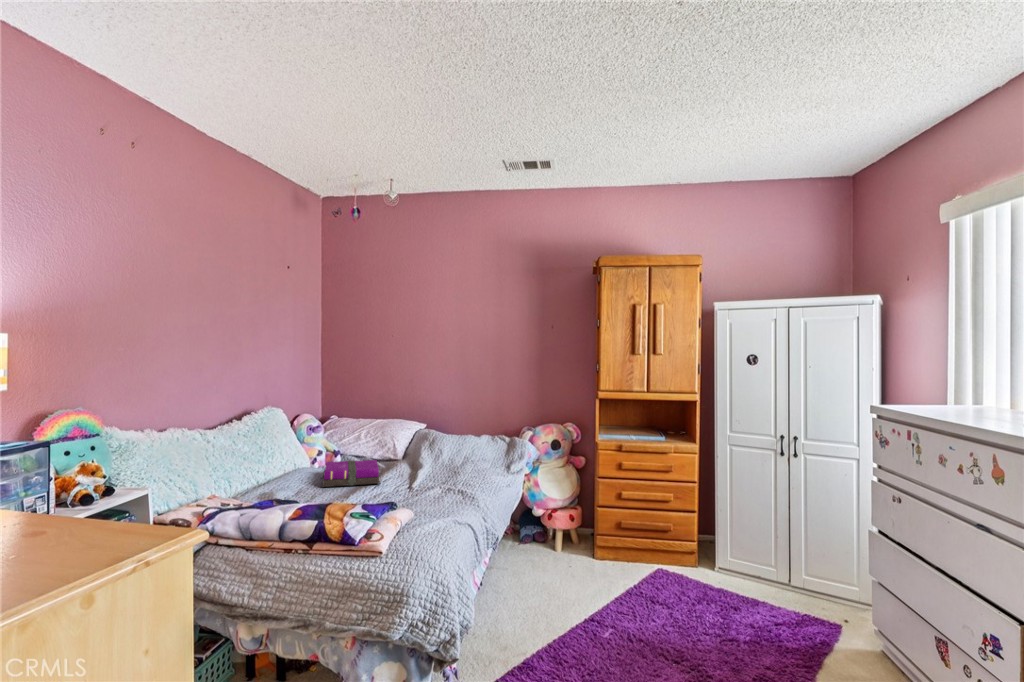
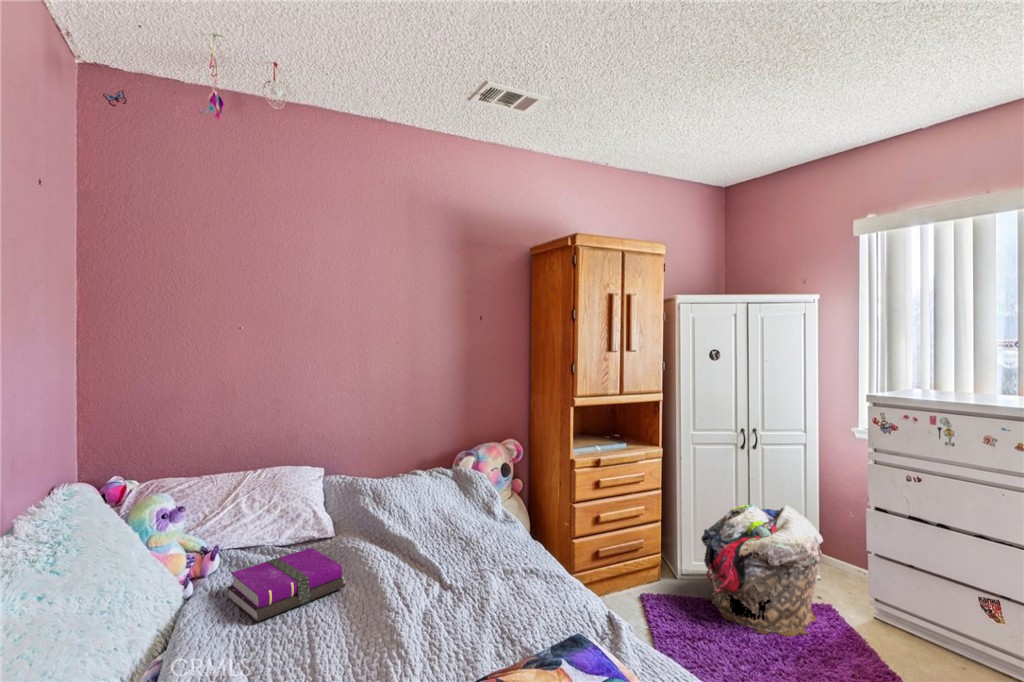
laundry basket: none [702,505,851,643] -> present [701,505,823,637]

